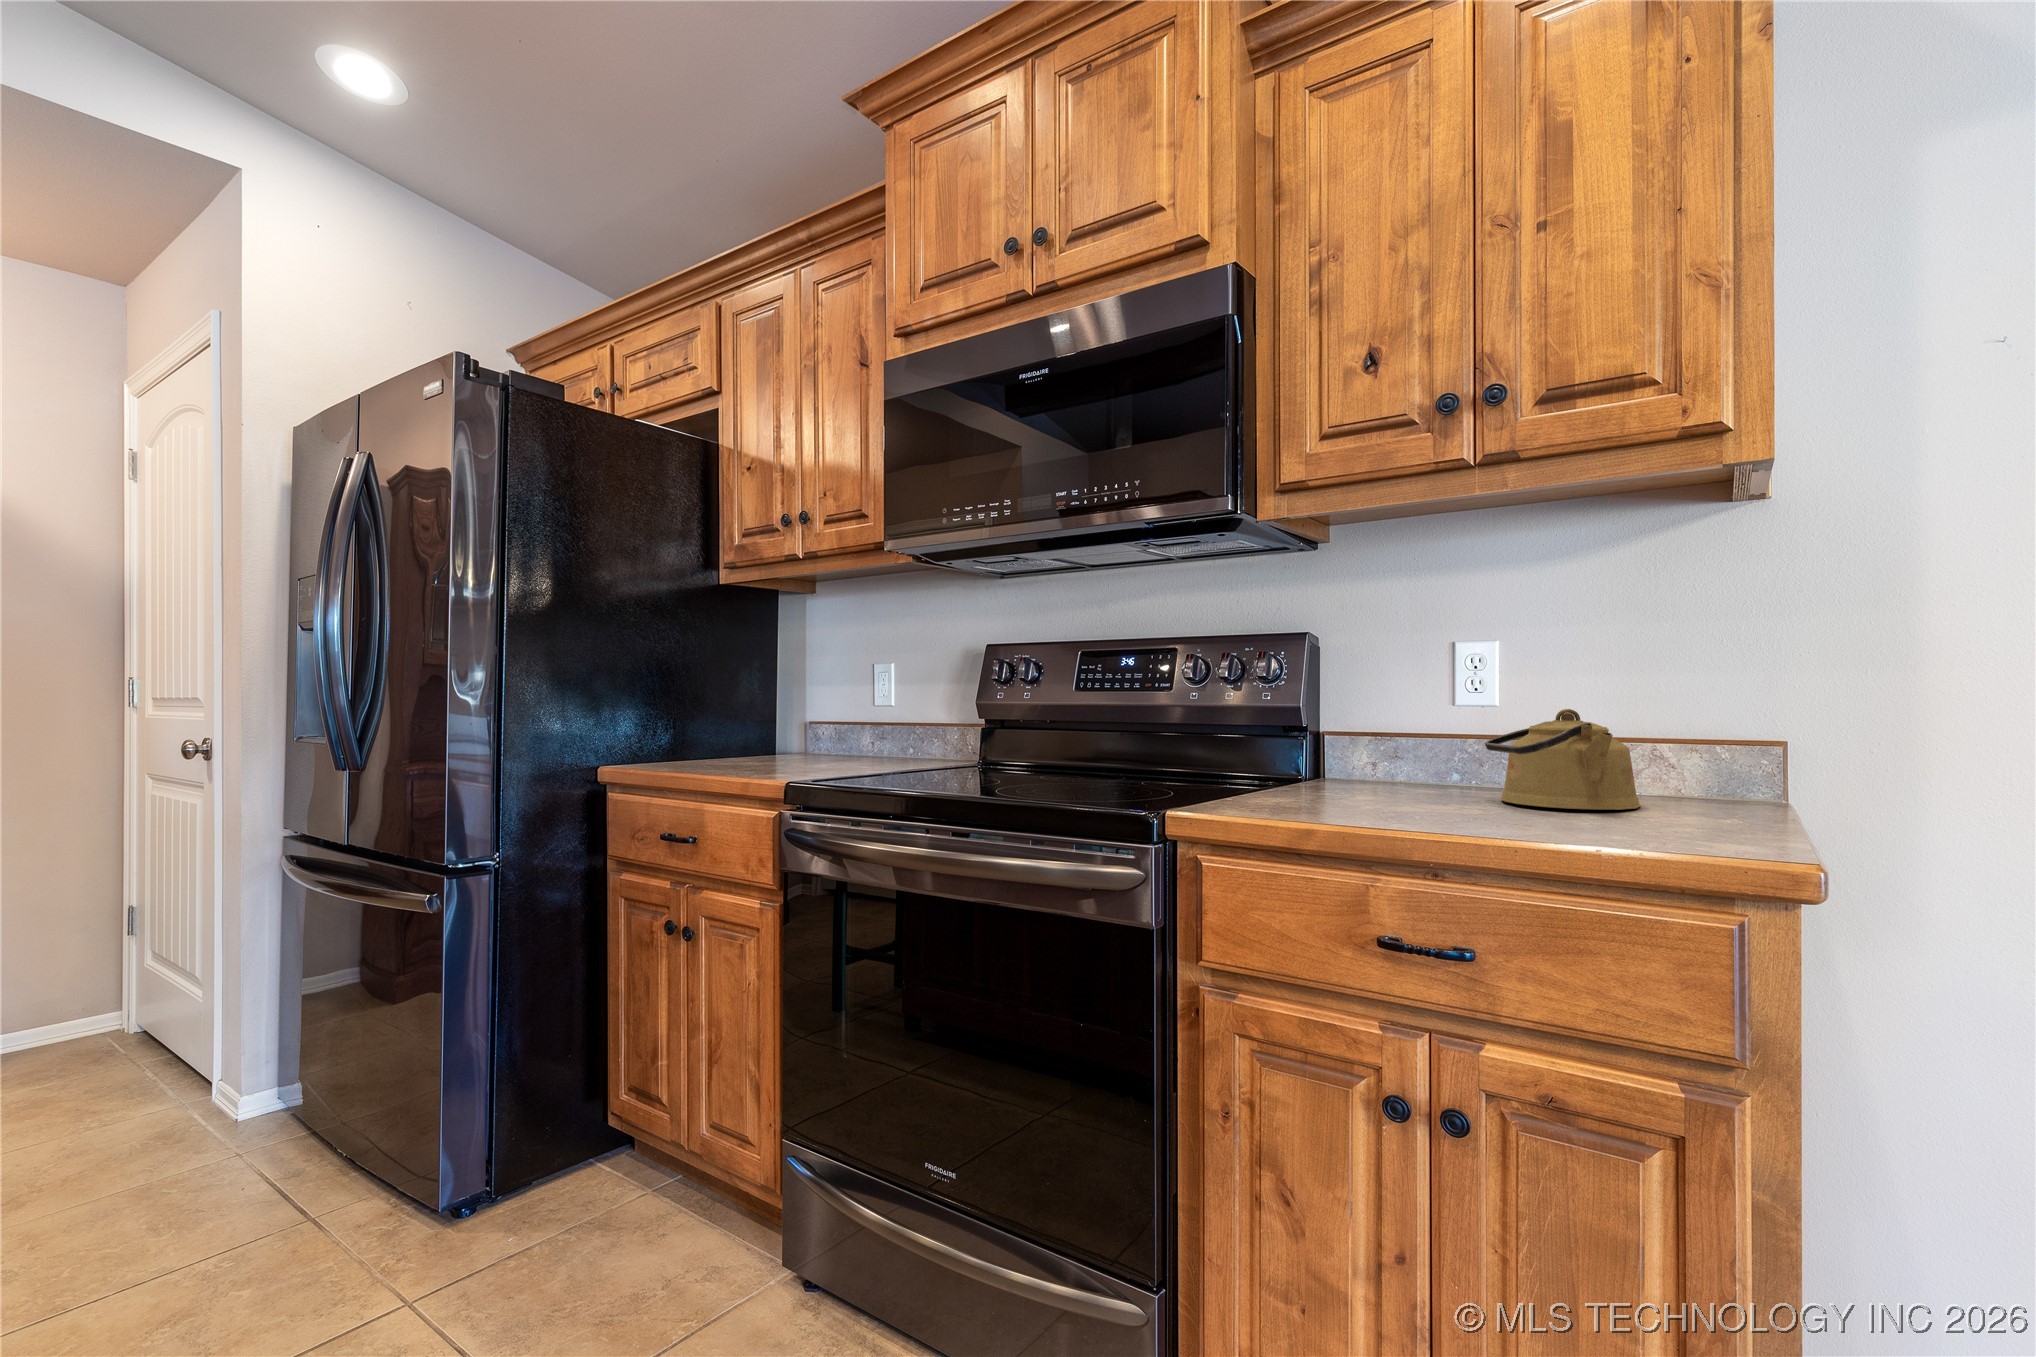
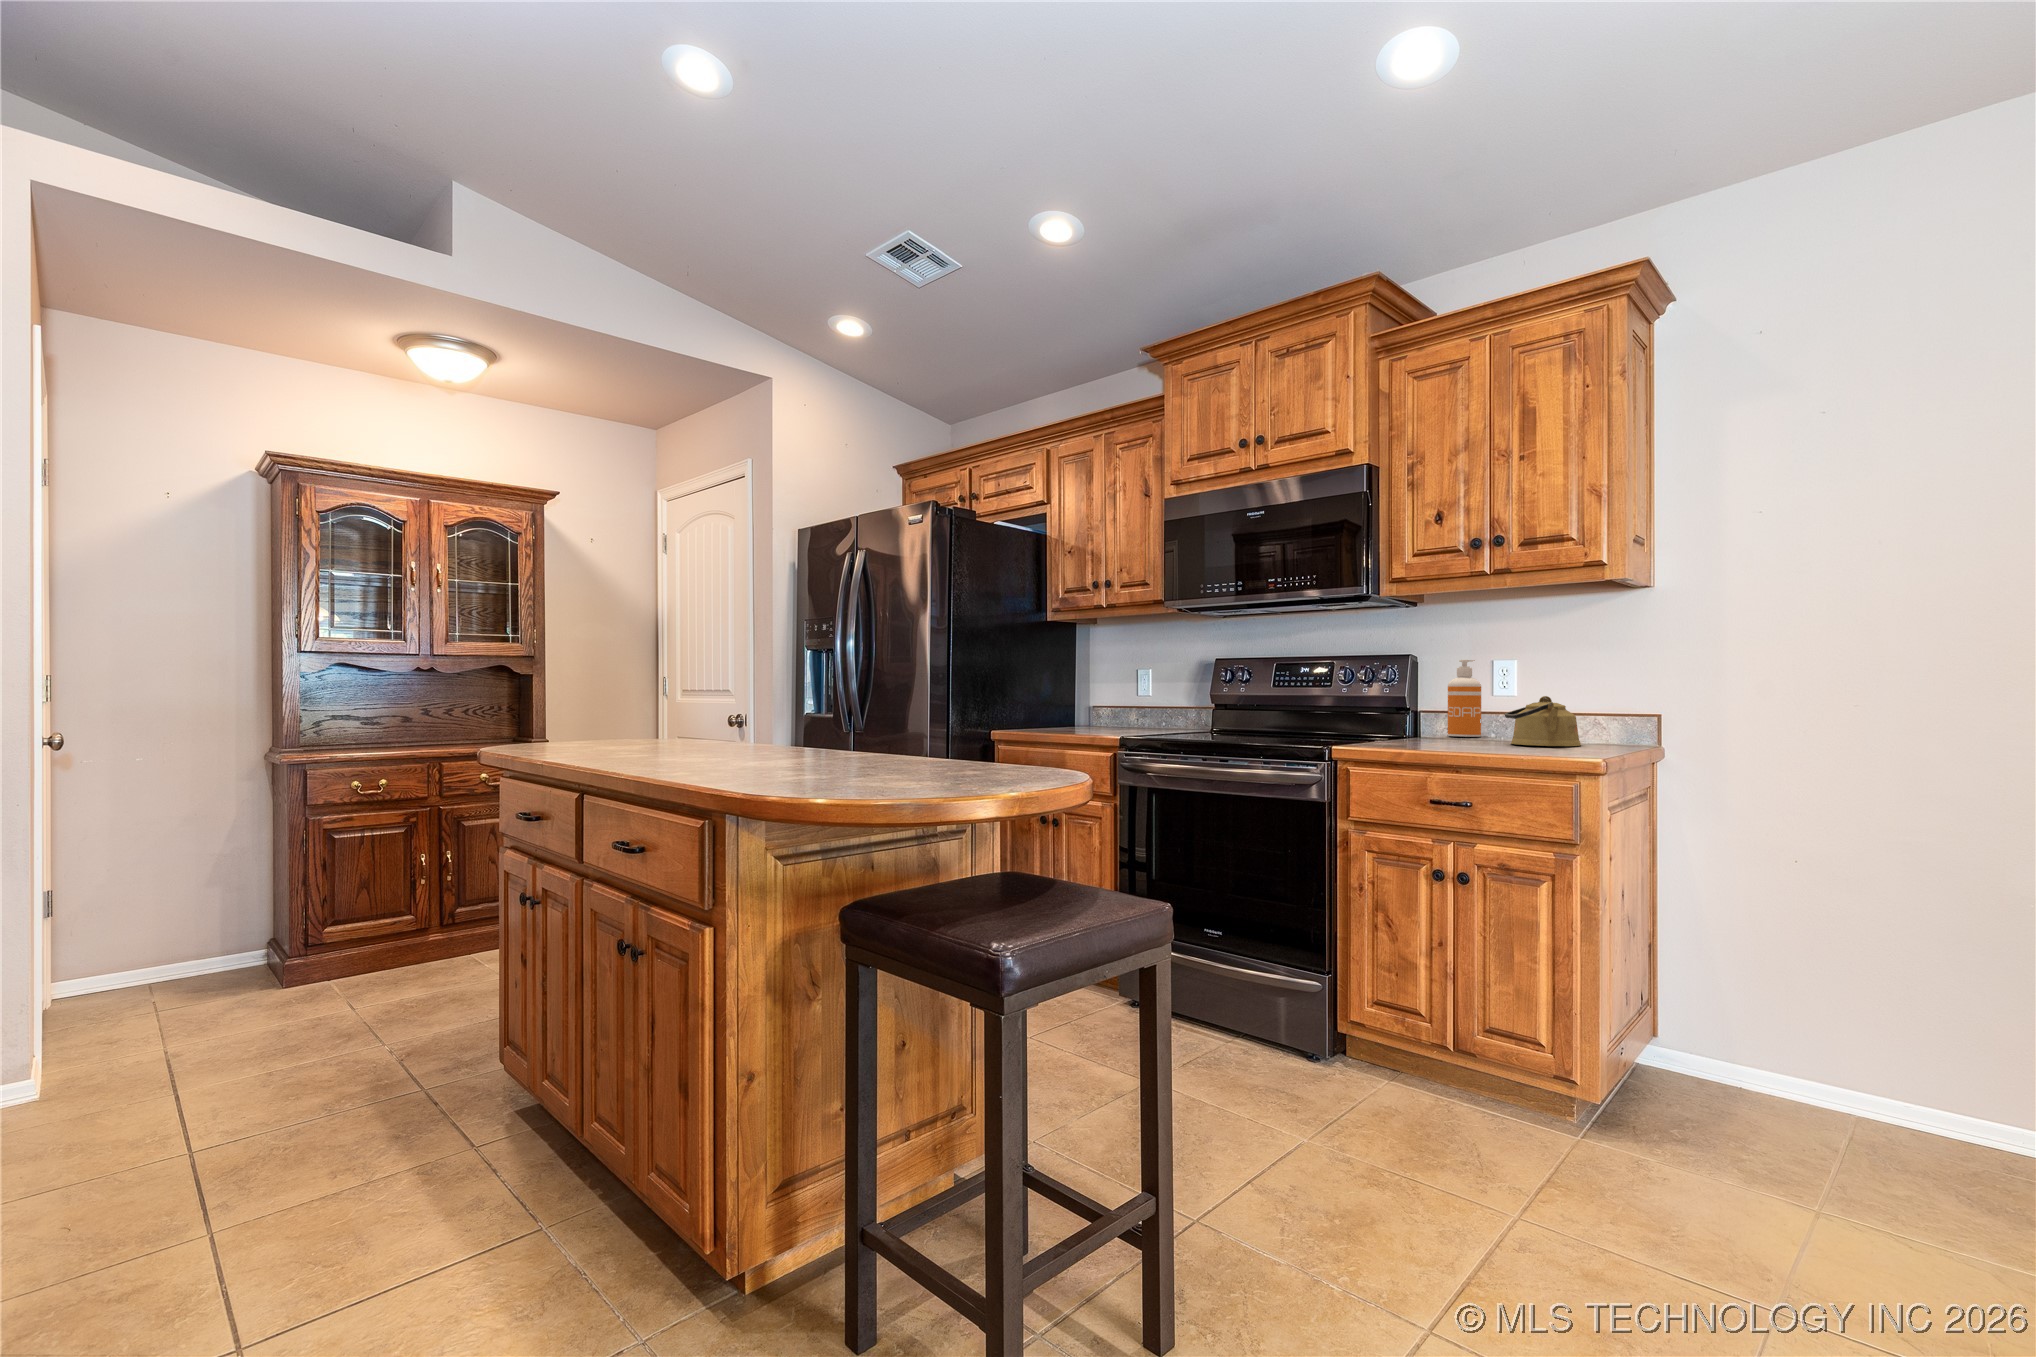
soap dispenser: none [1367,644,1424,782] -> present [1448,660,1481,737]

